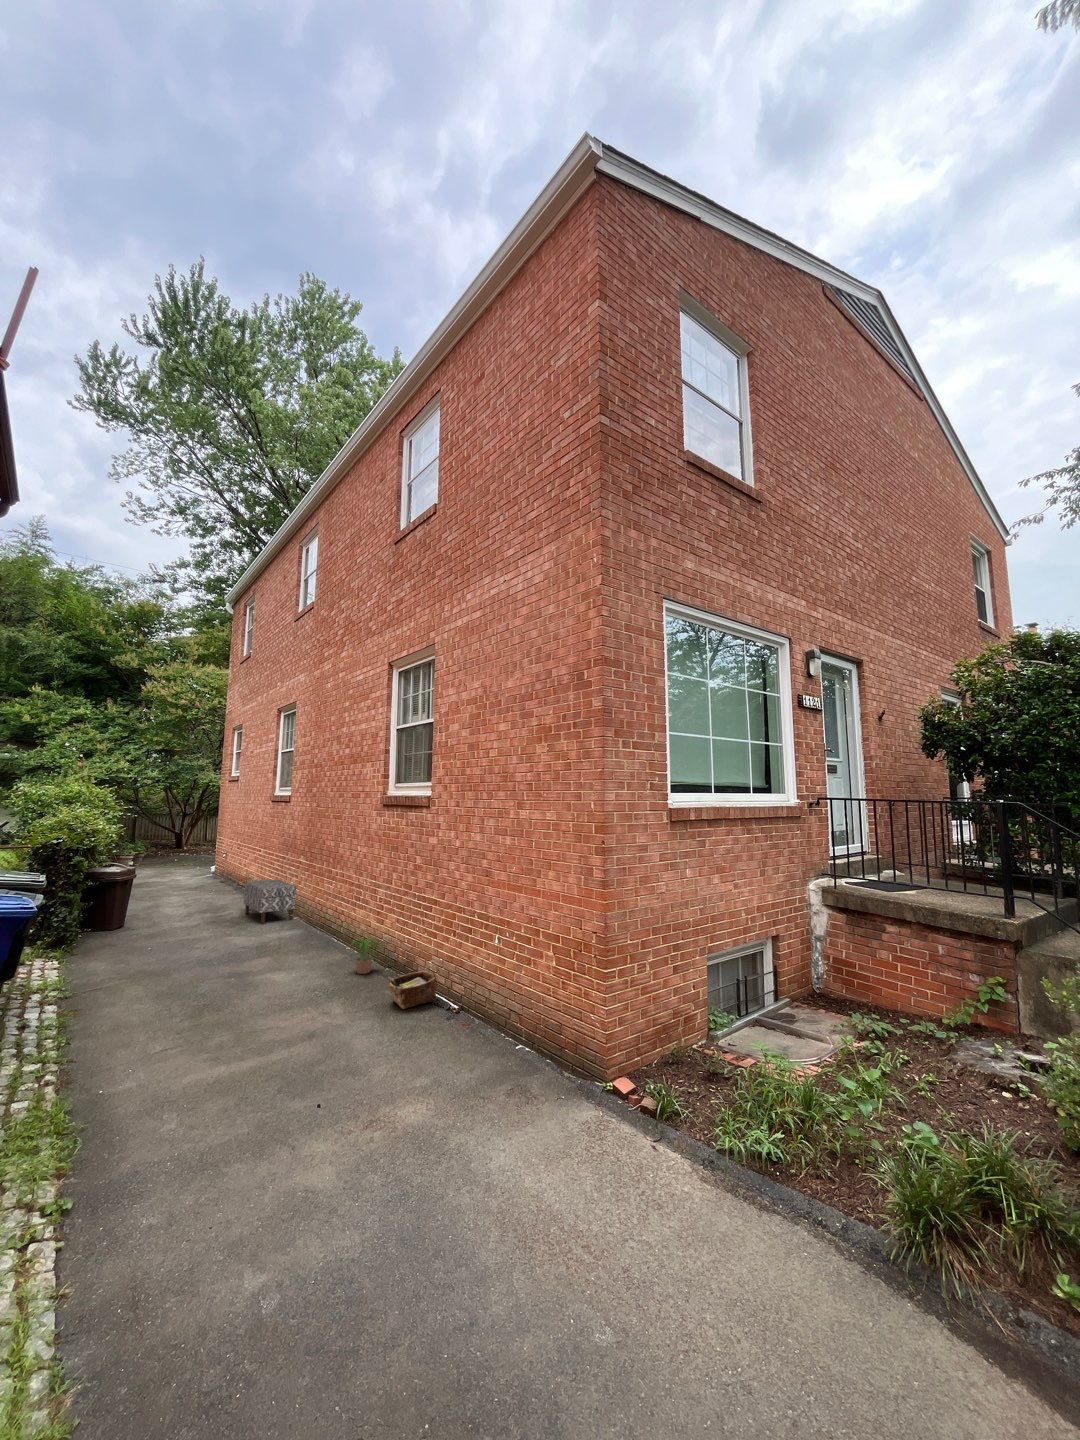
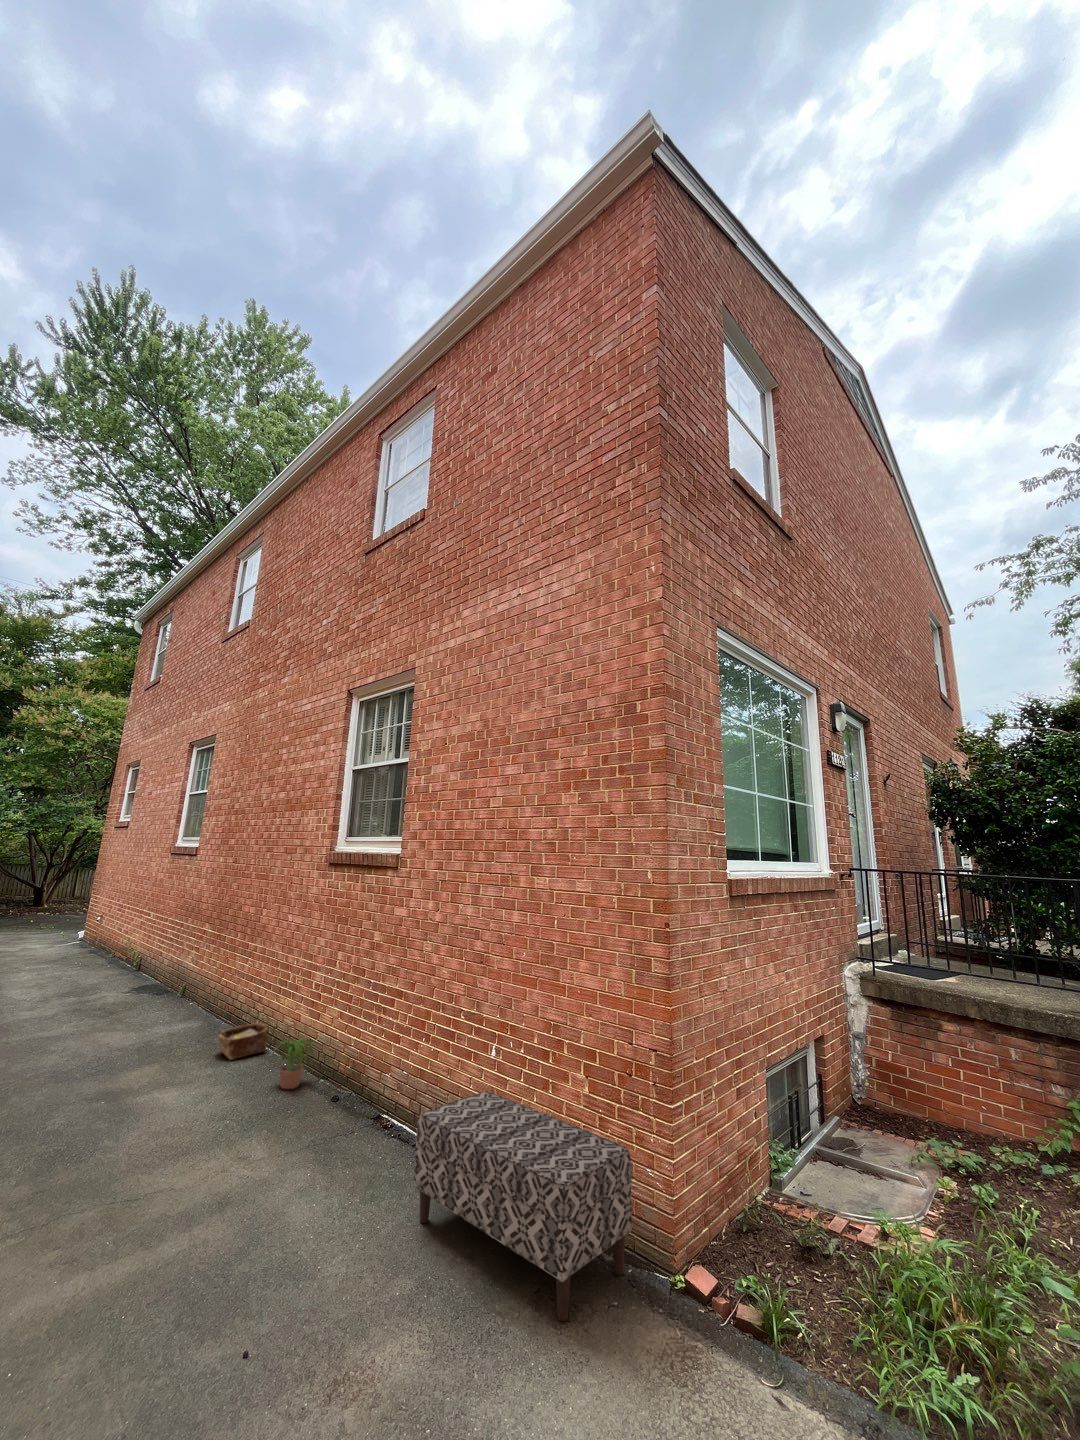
bench: present [244,879,296,924] -> present [414,1091,632,1321]
woven basket: present [388,965,436,1009] -> present [218,1017,268,1060]

